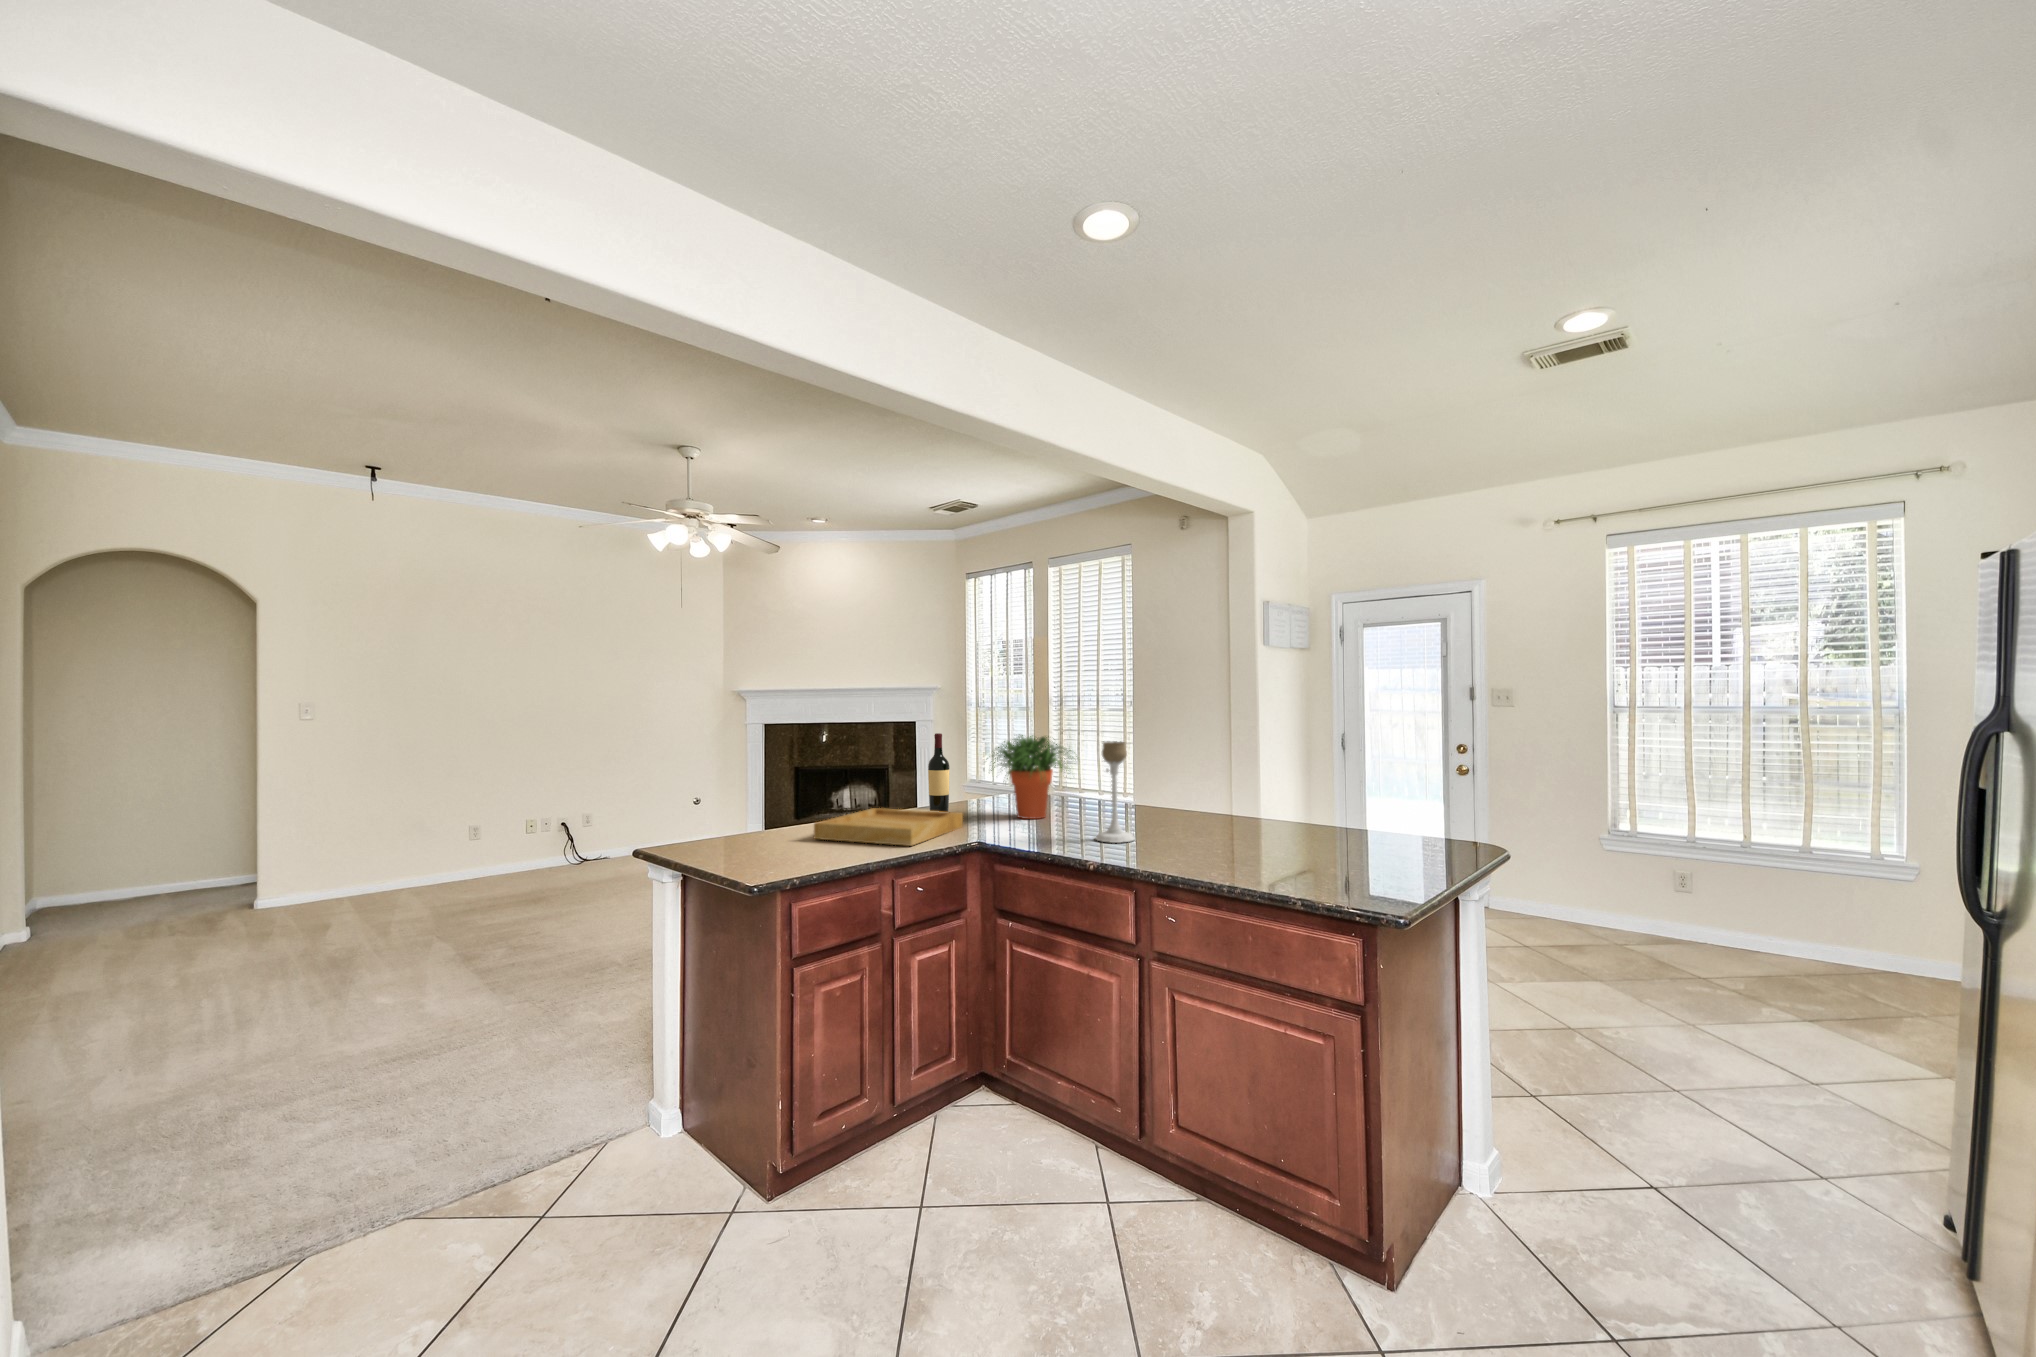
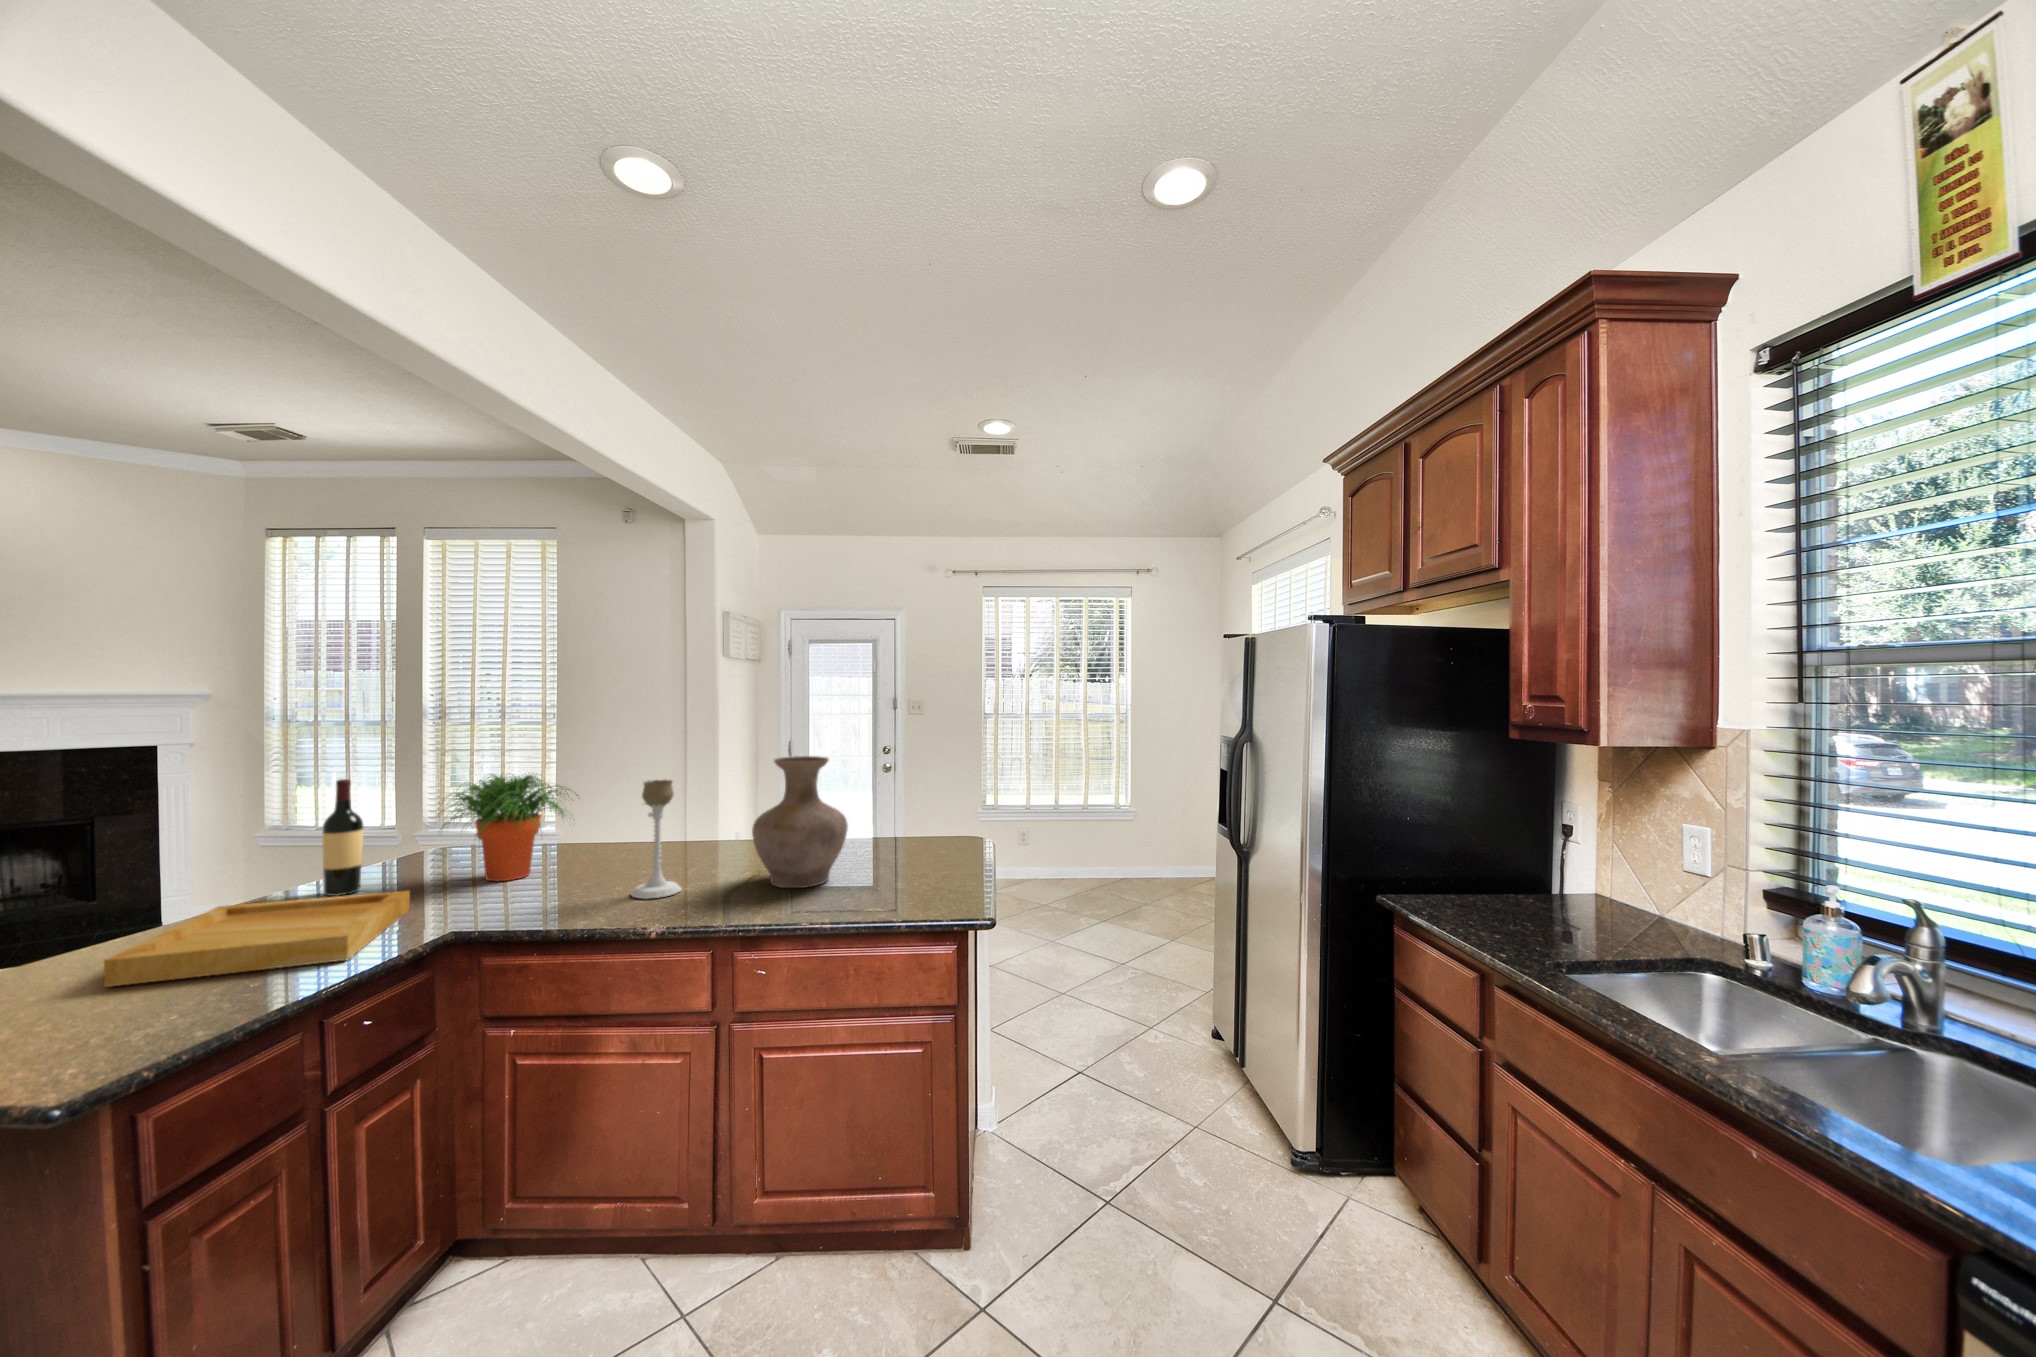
vase: none [1190,726,1284,853] -> present [752,756,848,888]

